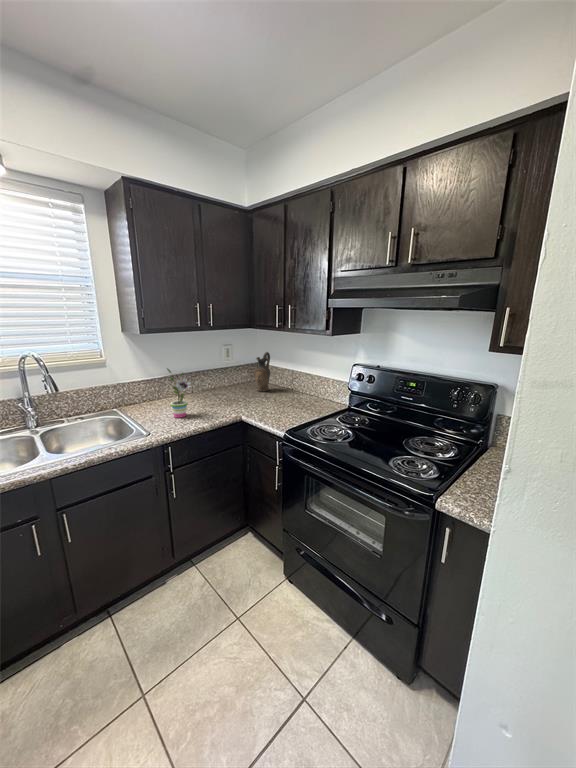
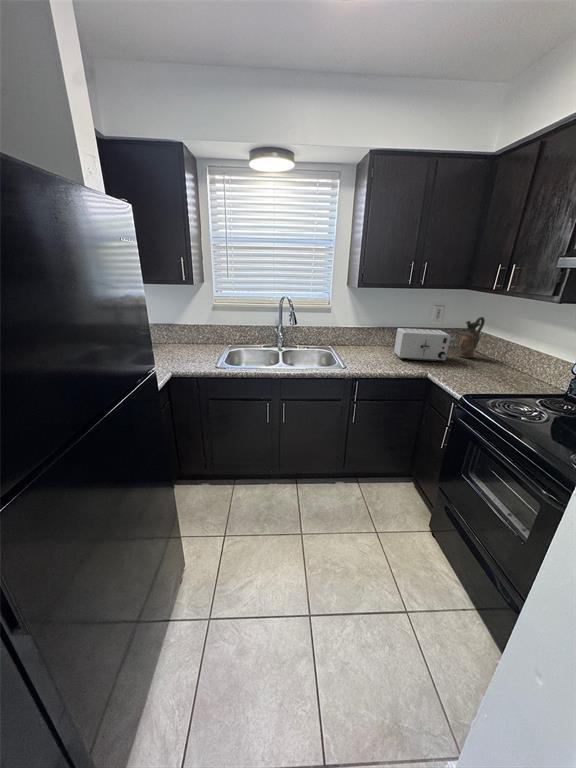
potted plant: present [167,369,190,418] -> none [368,318,389,362]
toaster: none [195,369,250,407] -> present [394,328,451,361]

